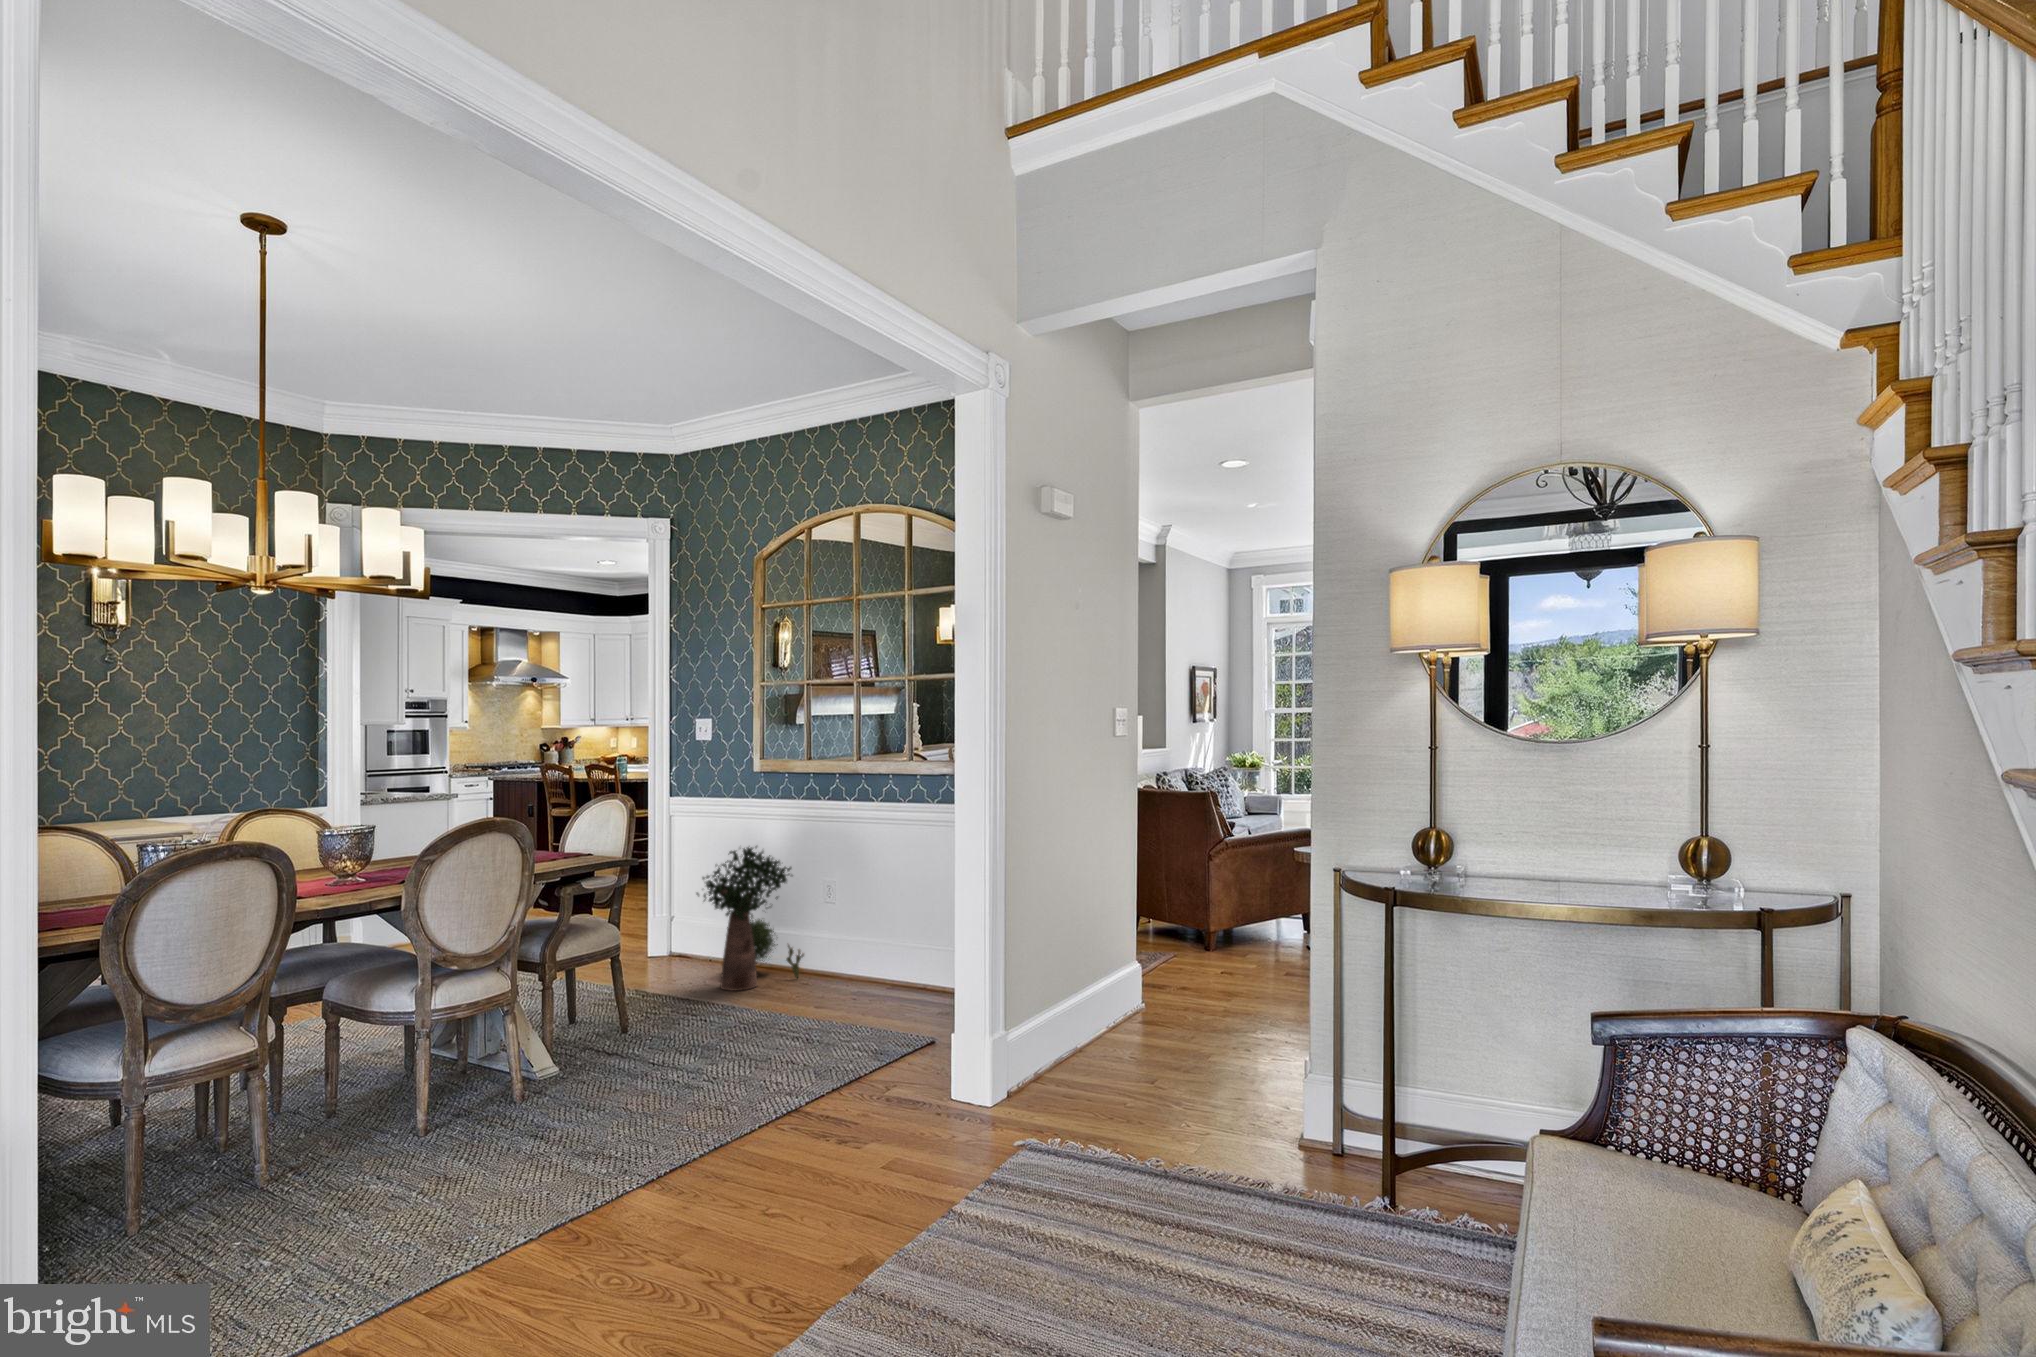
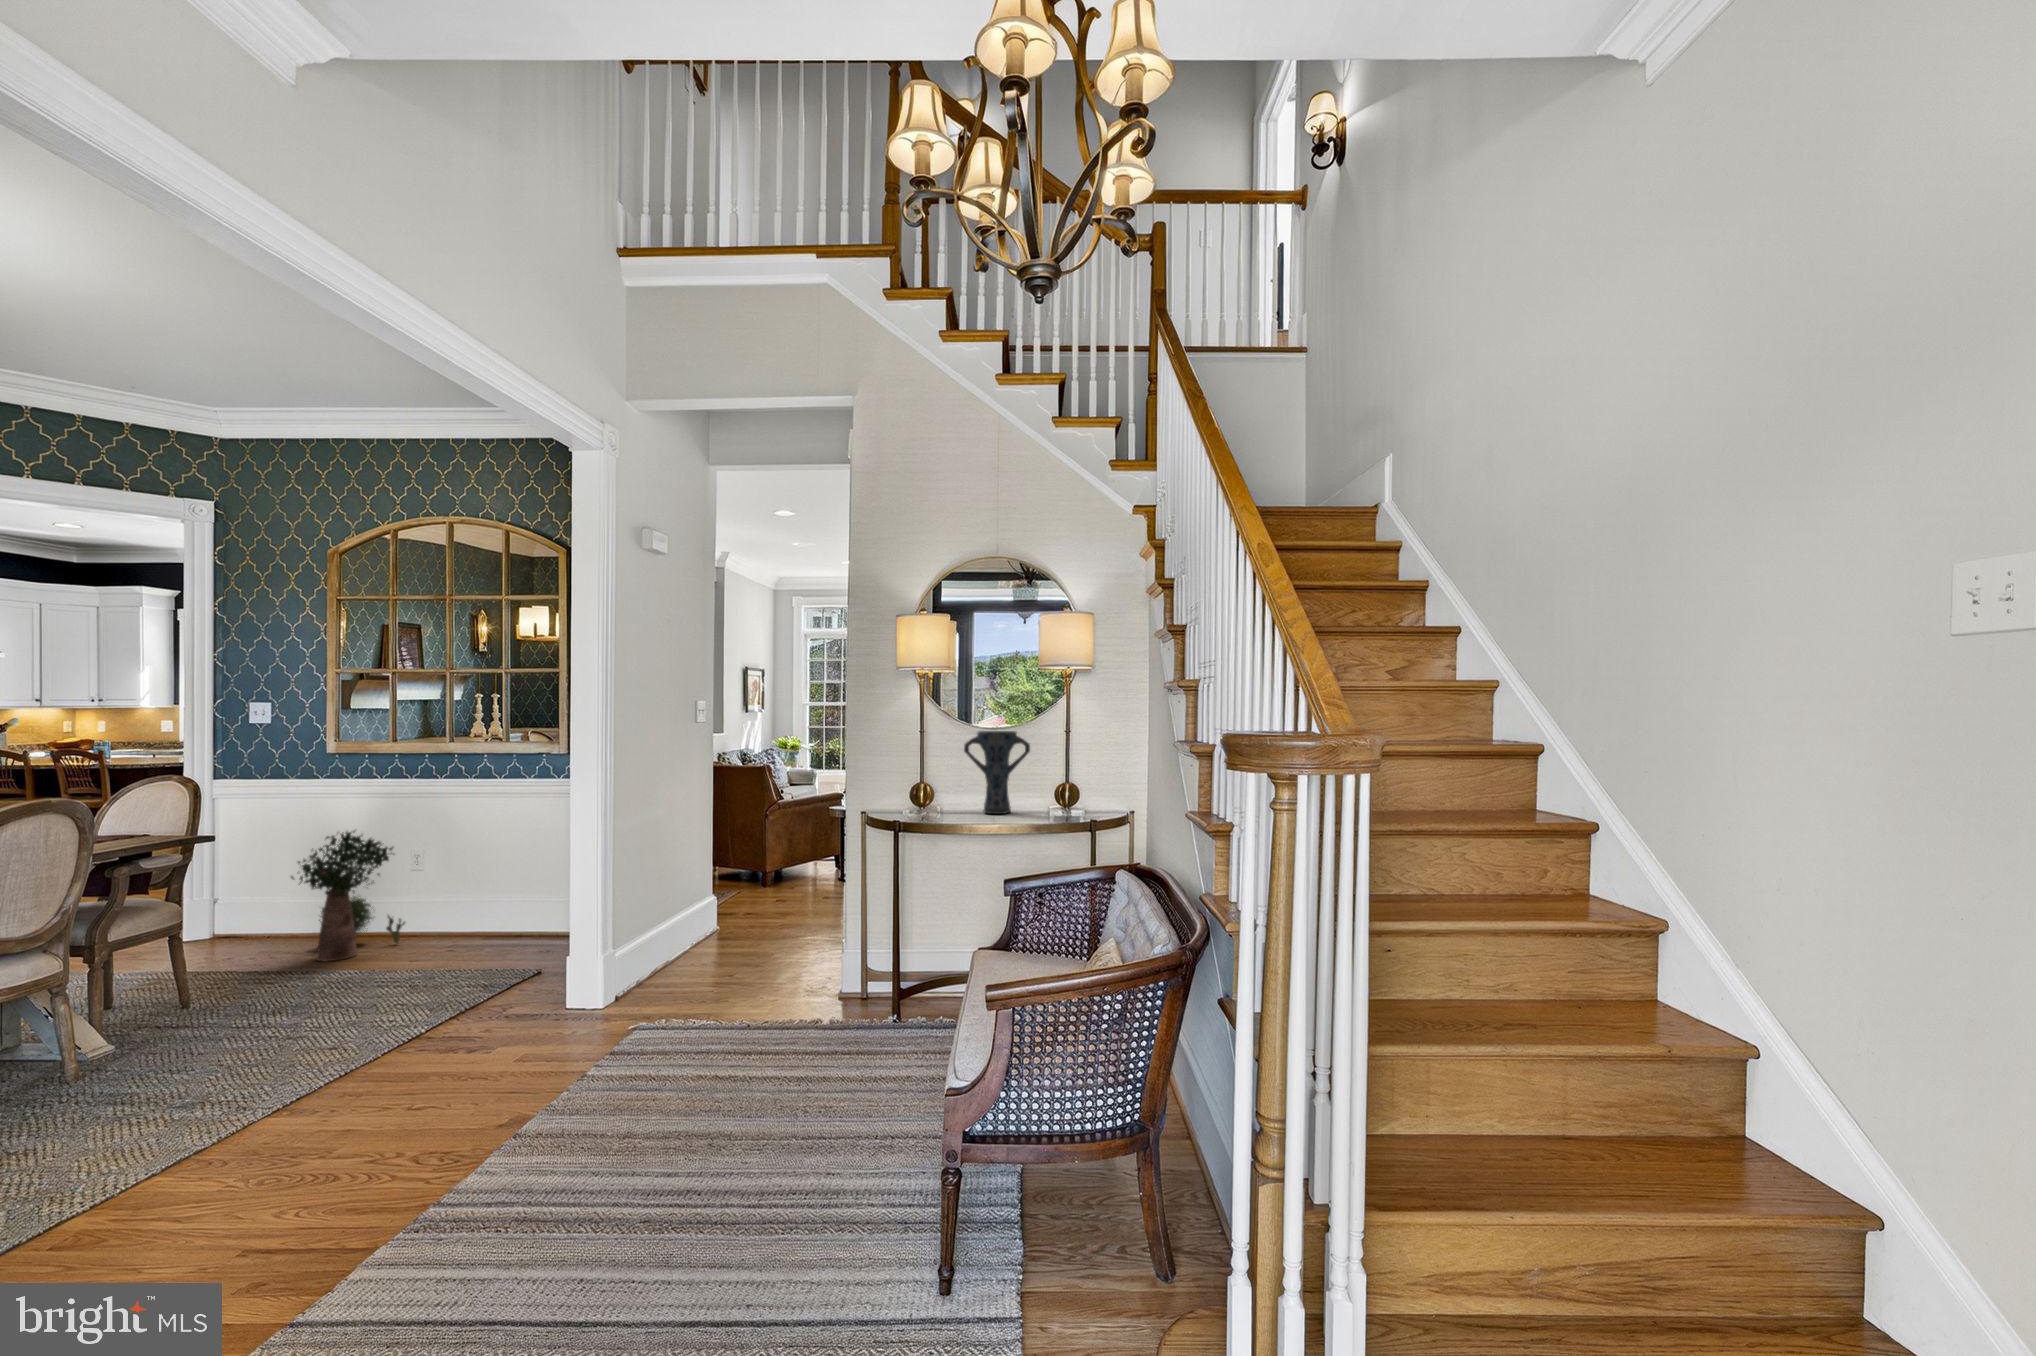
vase: none [1504,748,1629,888] -> present [964,731,1030,814]

